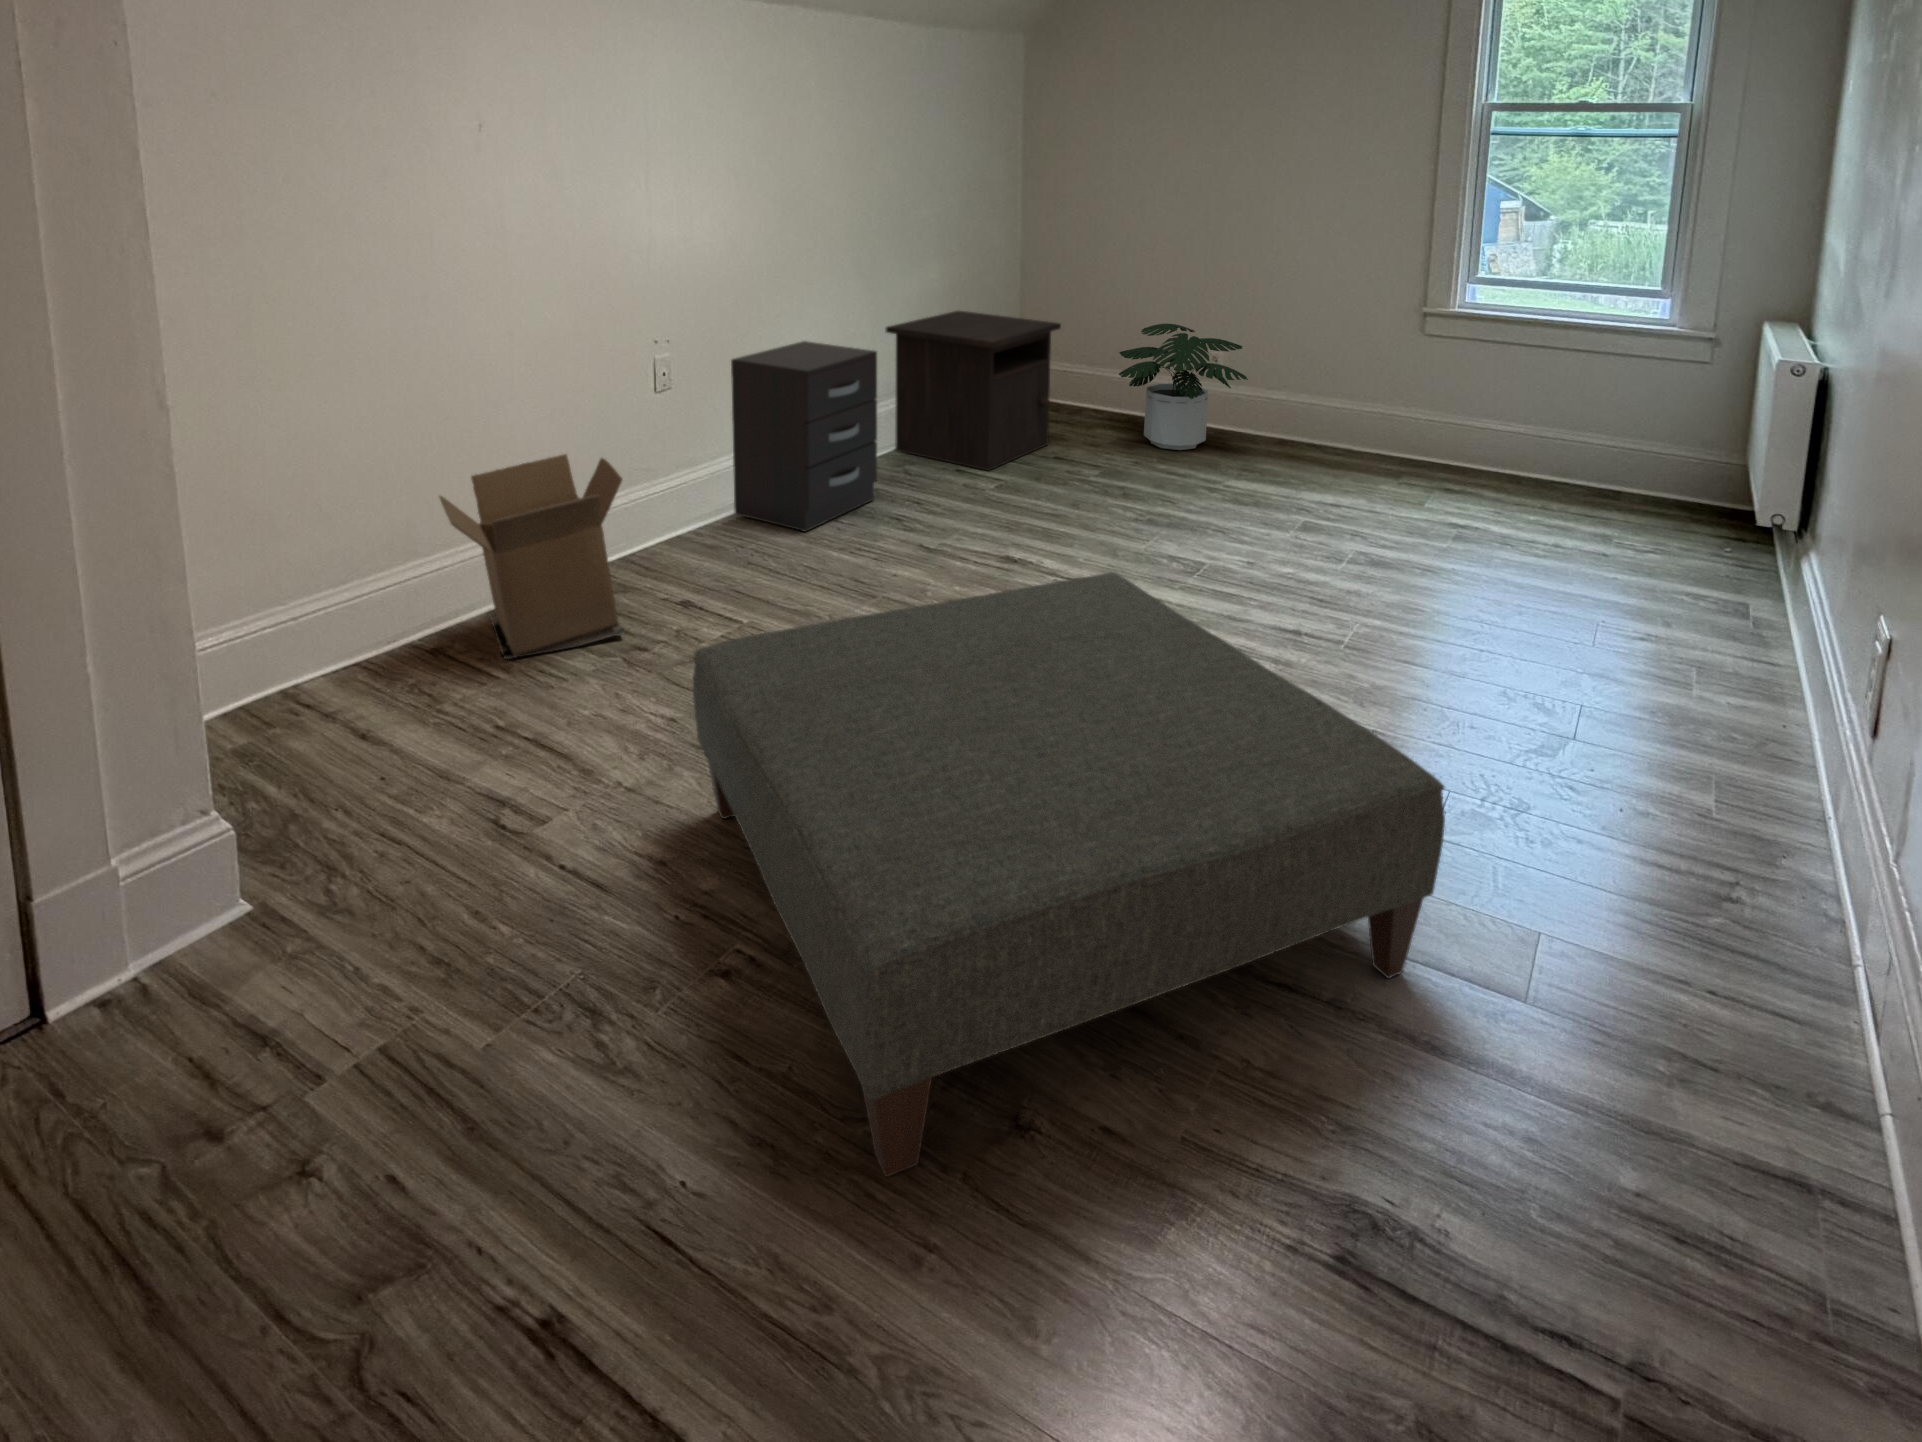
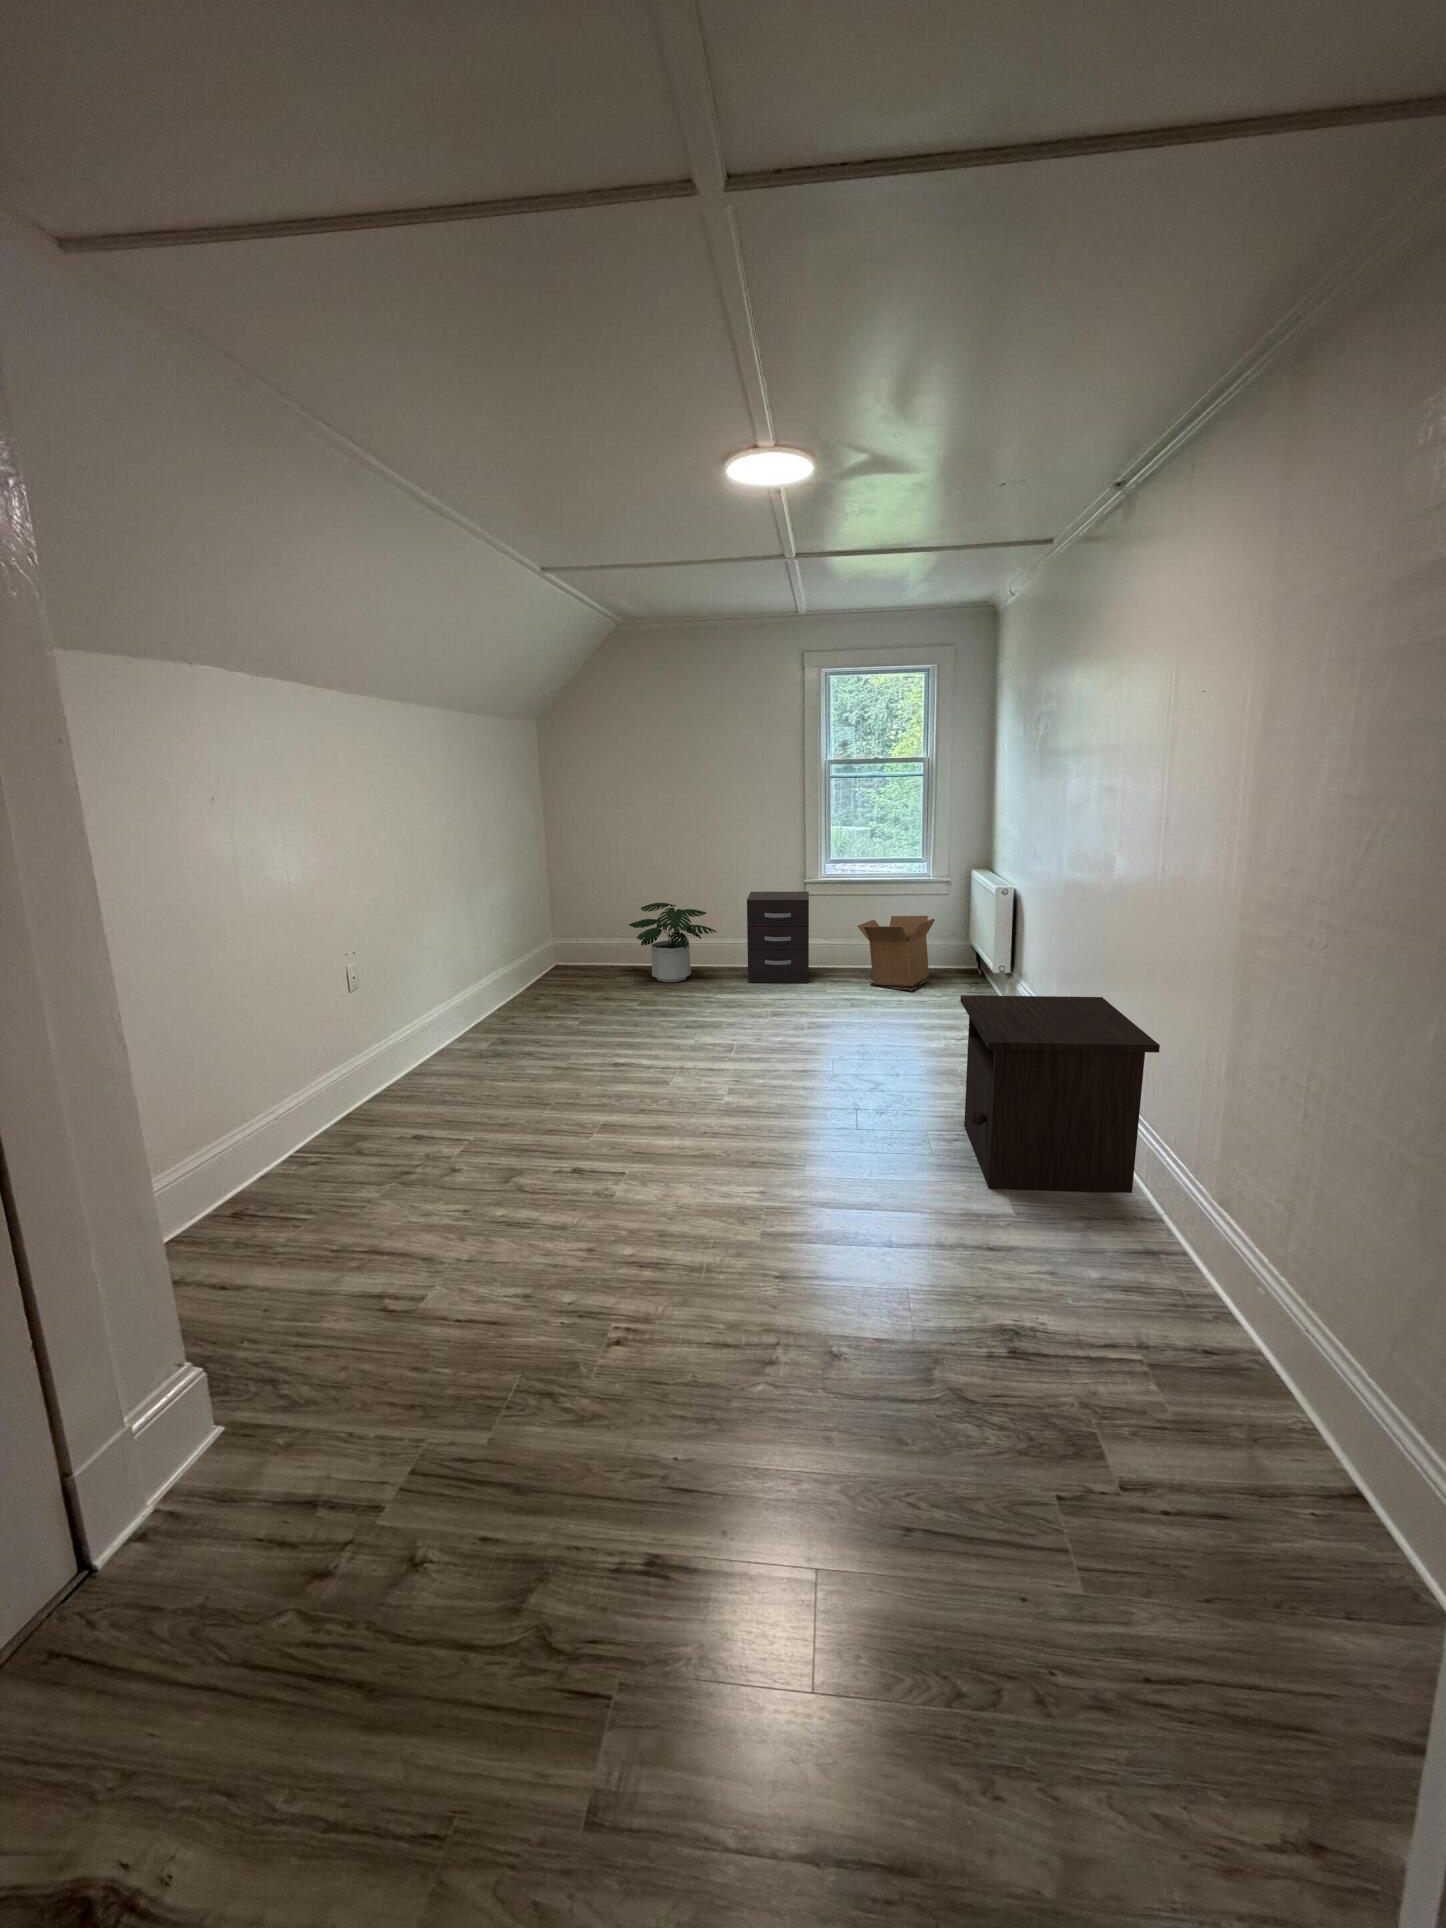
nightstand: present [886,311,1061,471] -> present [960,995,1160,1193]
dresser: present [731,341,877,531] -> present [747,892,809,983]
cardboard box: present [440,454,625,659] -> present [857,916,935,990]
ottoman: present [693,572,1445,1177] -> none [517,1052,977,1406]

